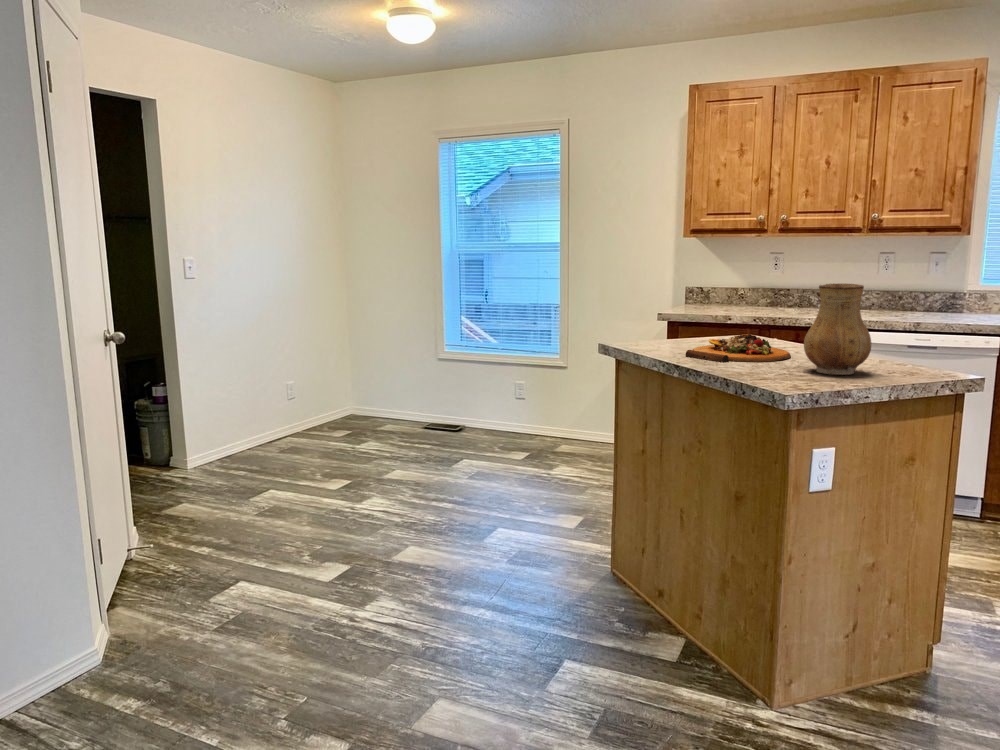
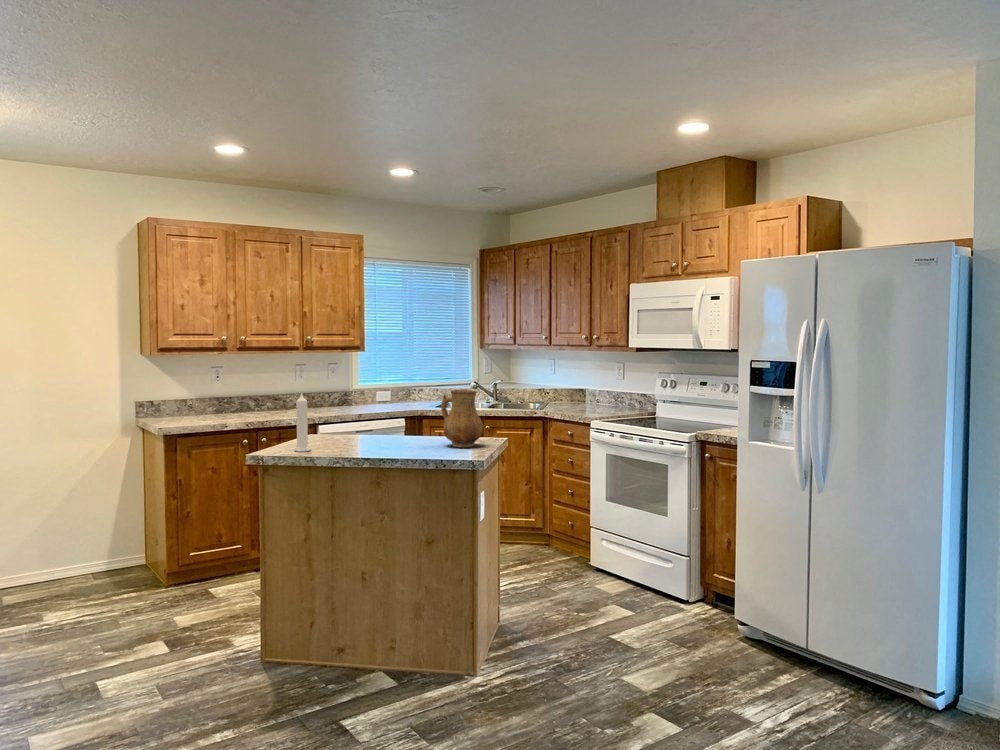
candle: none [636,277,656,349] -> present [294,393,311,452]
cutting board: present [686,334,791,362] -> none [341,429,411,451]

